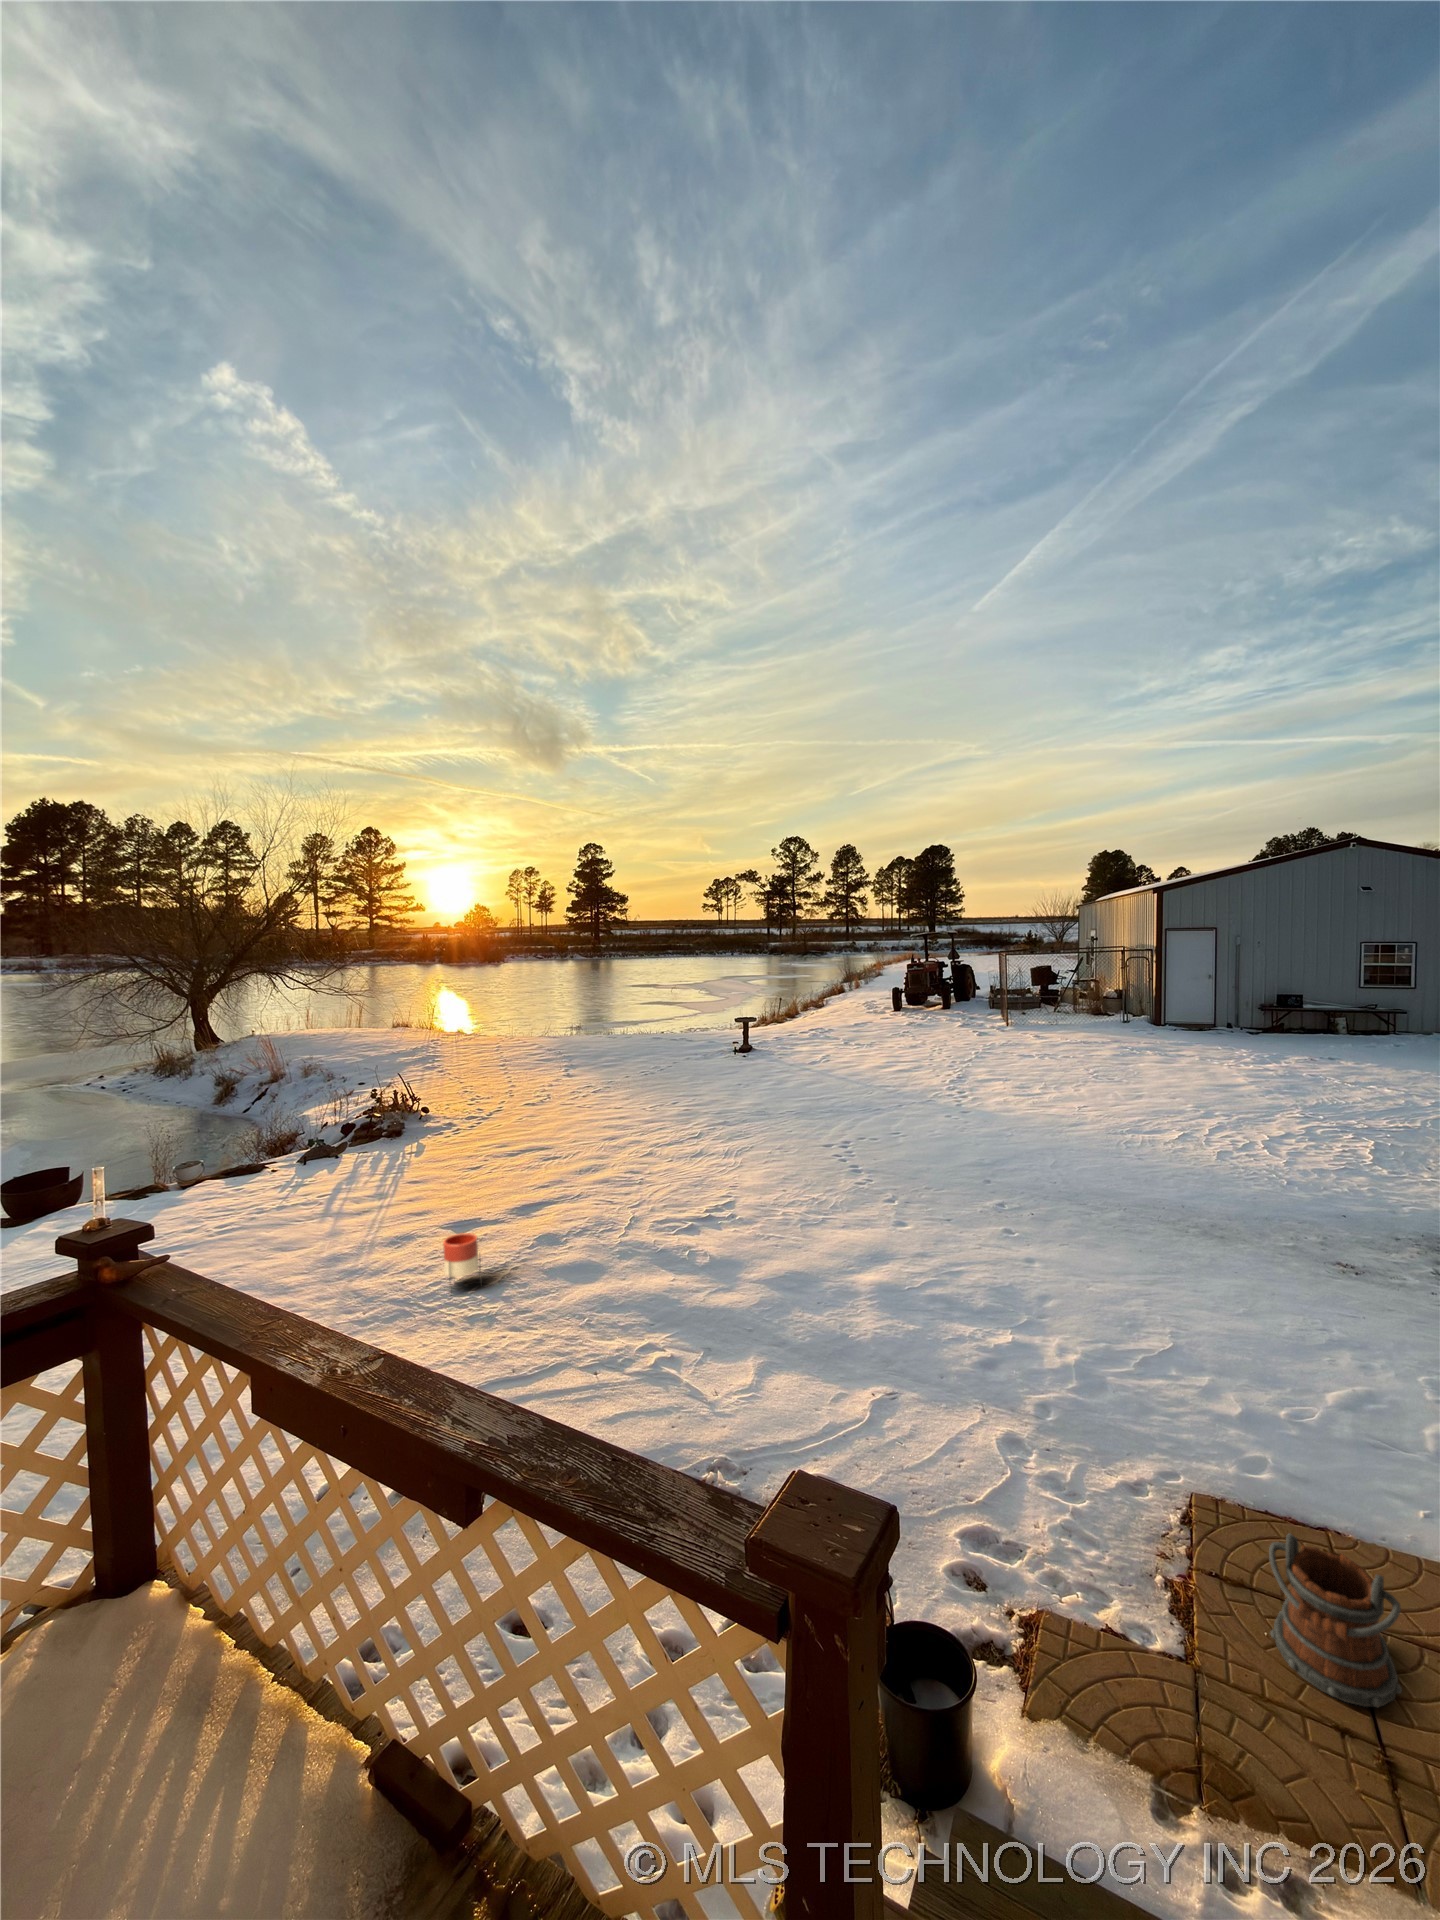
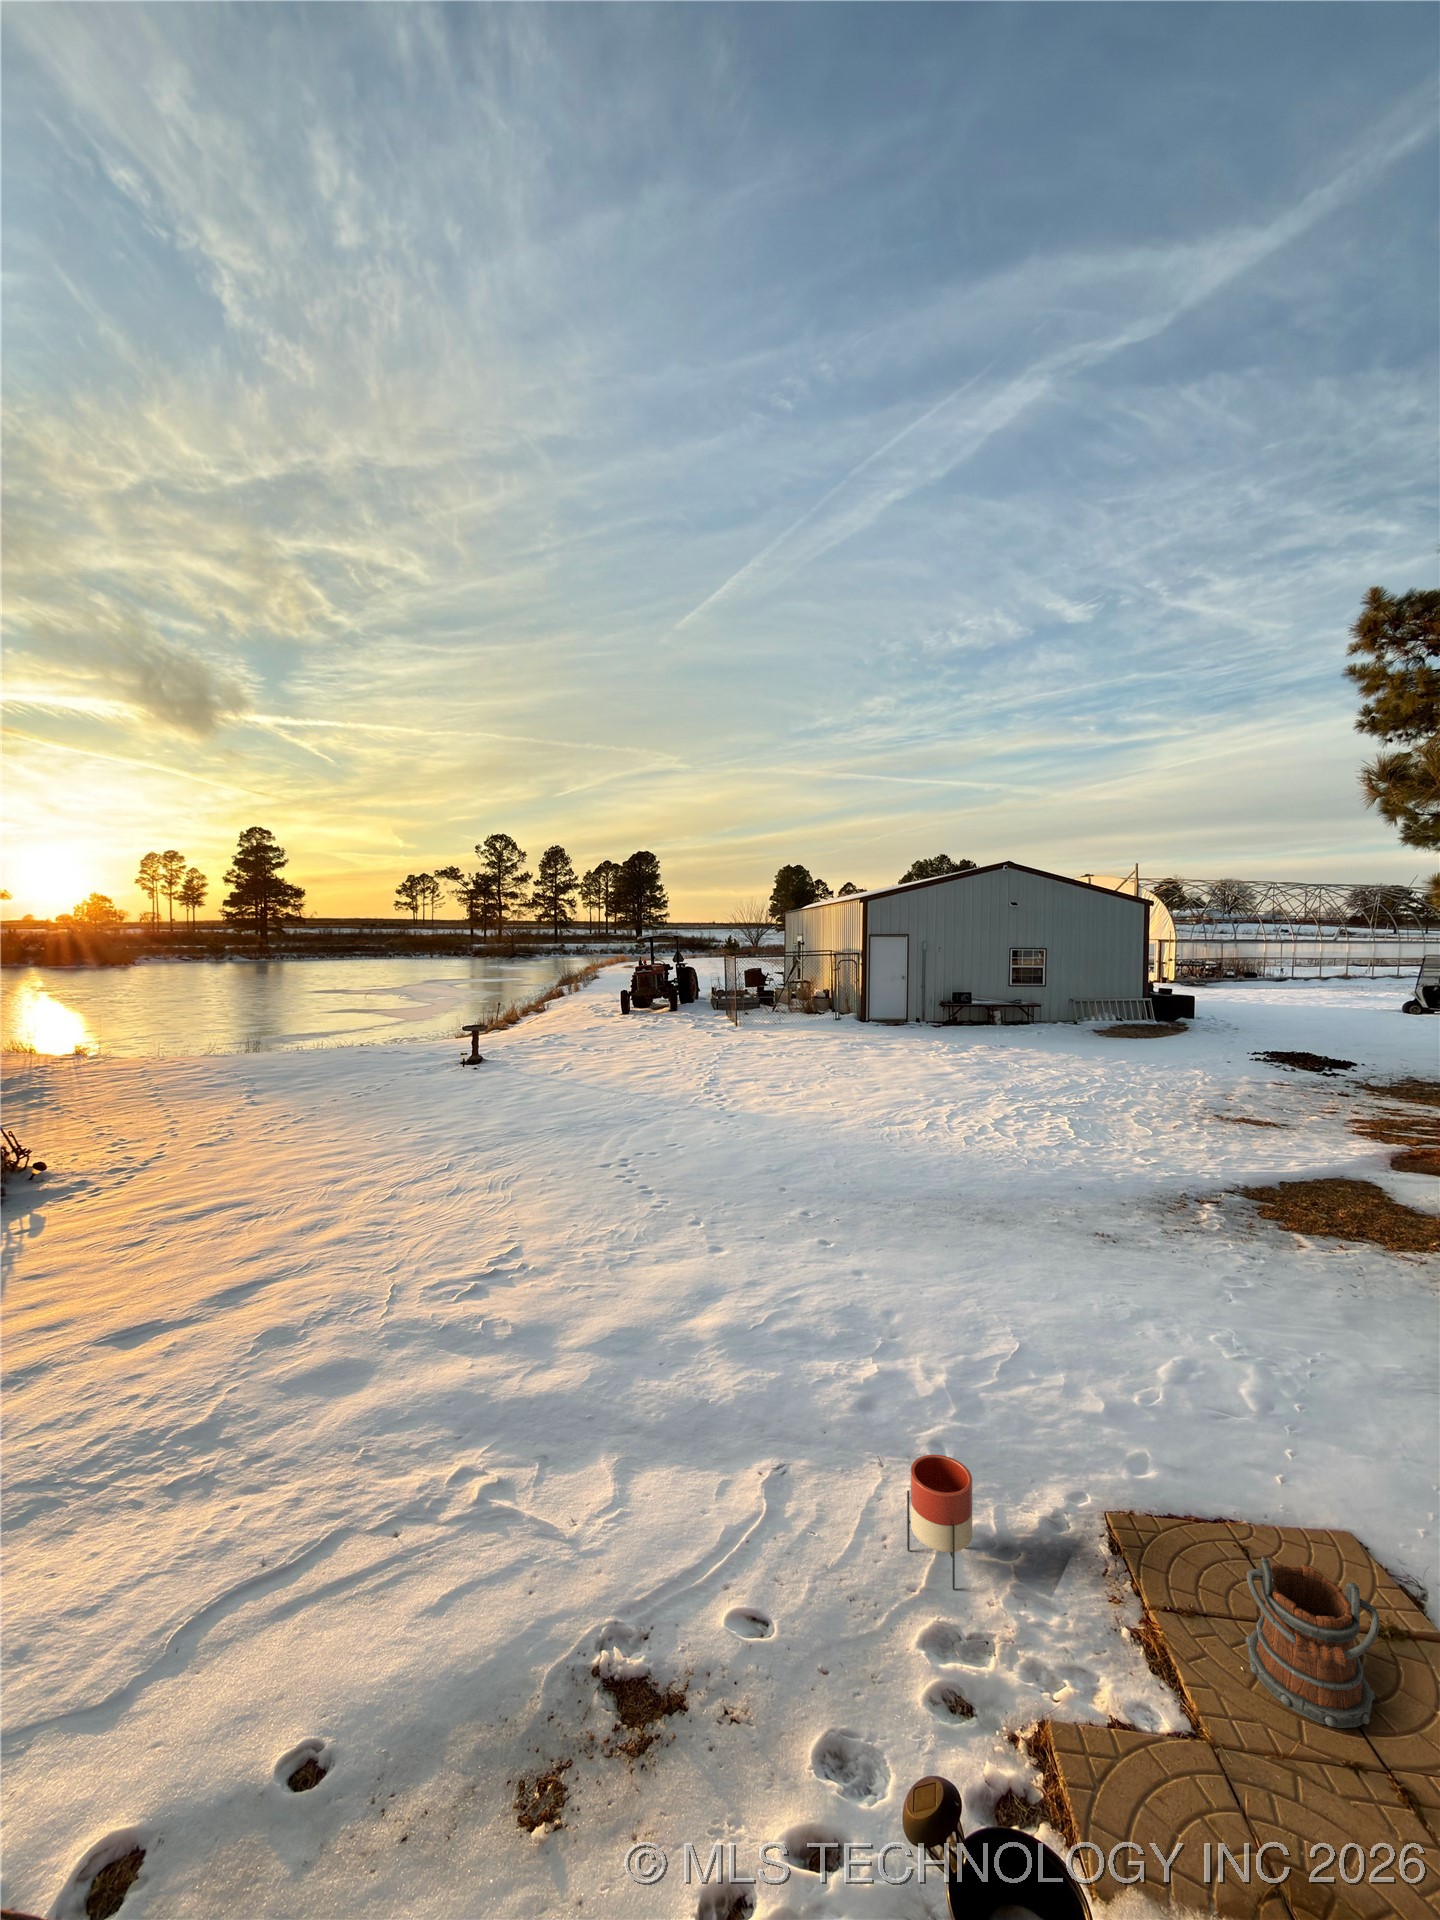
planter: present [443,1233,480,1279] -> present [907,1455,973,1590]

